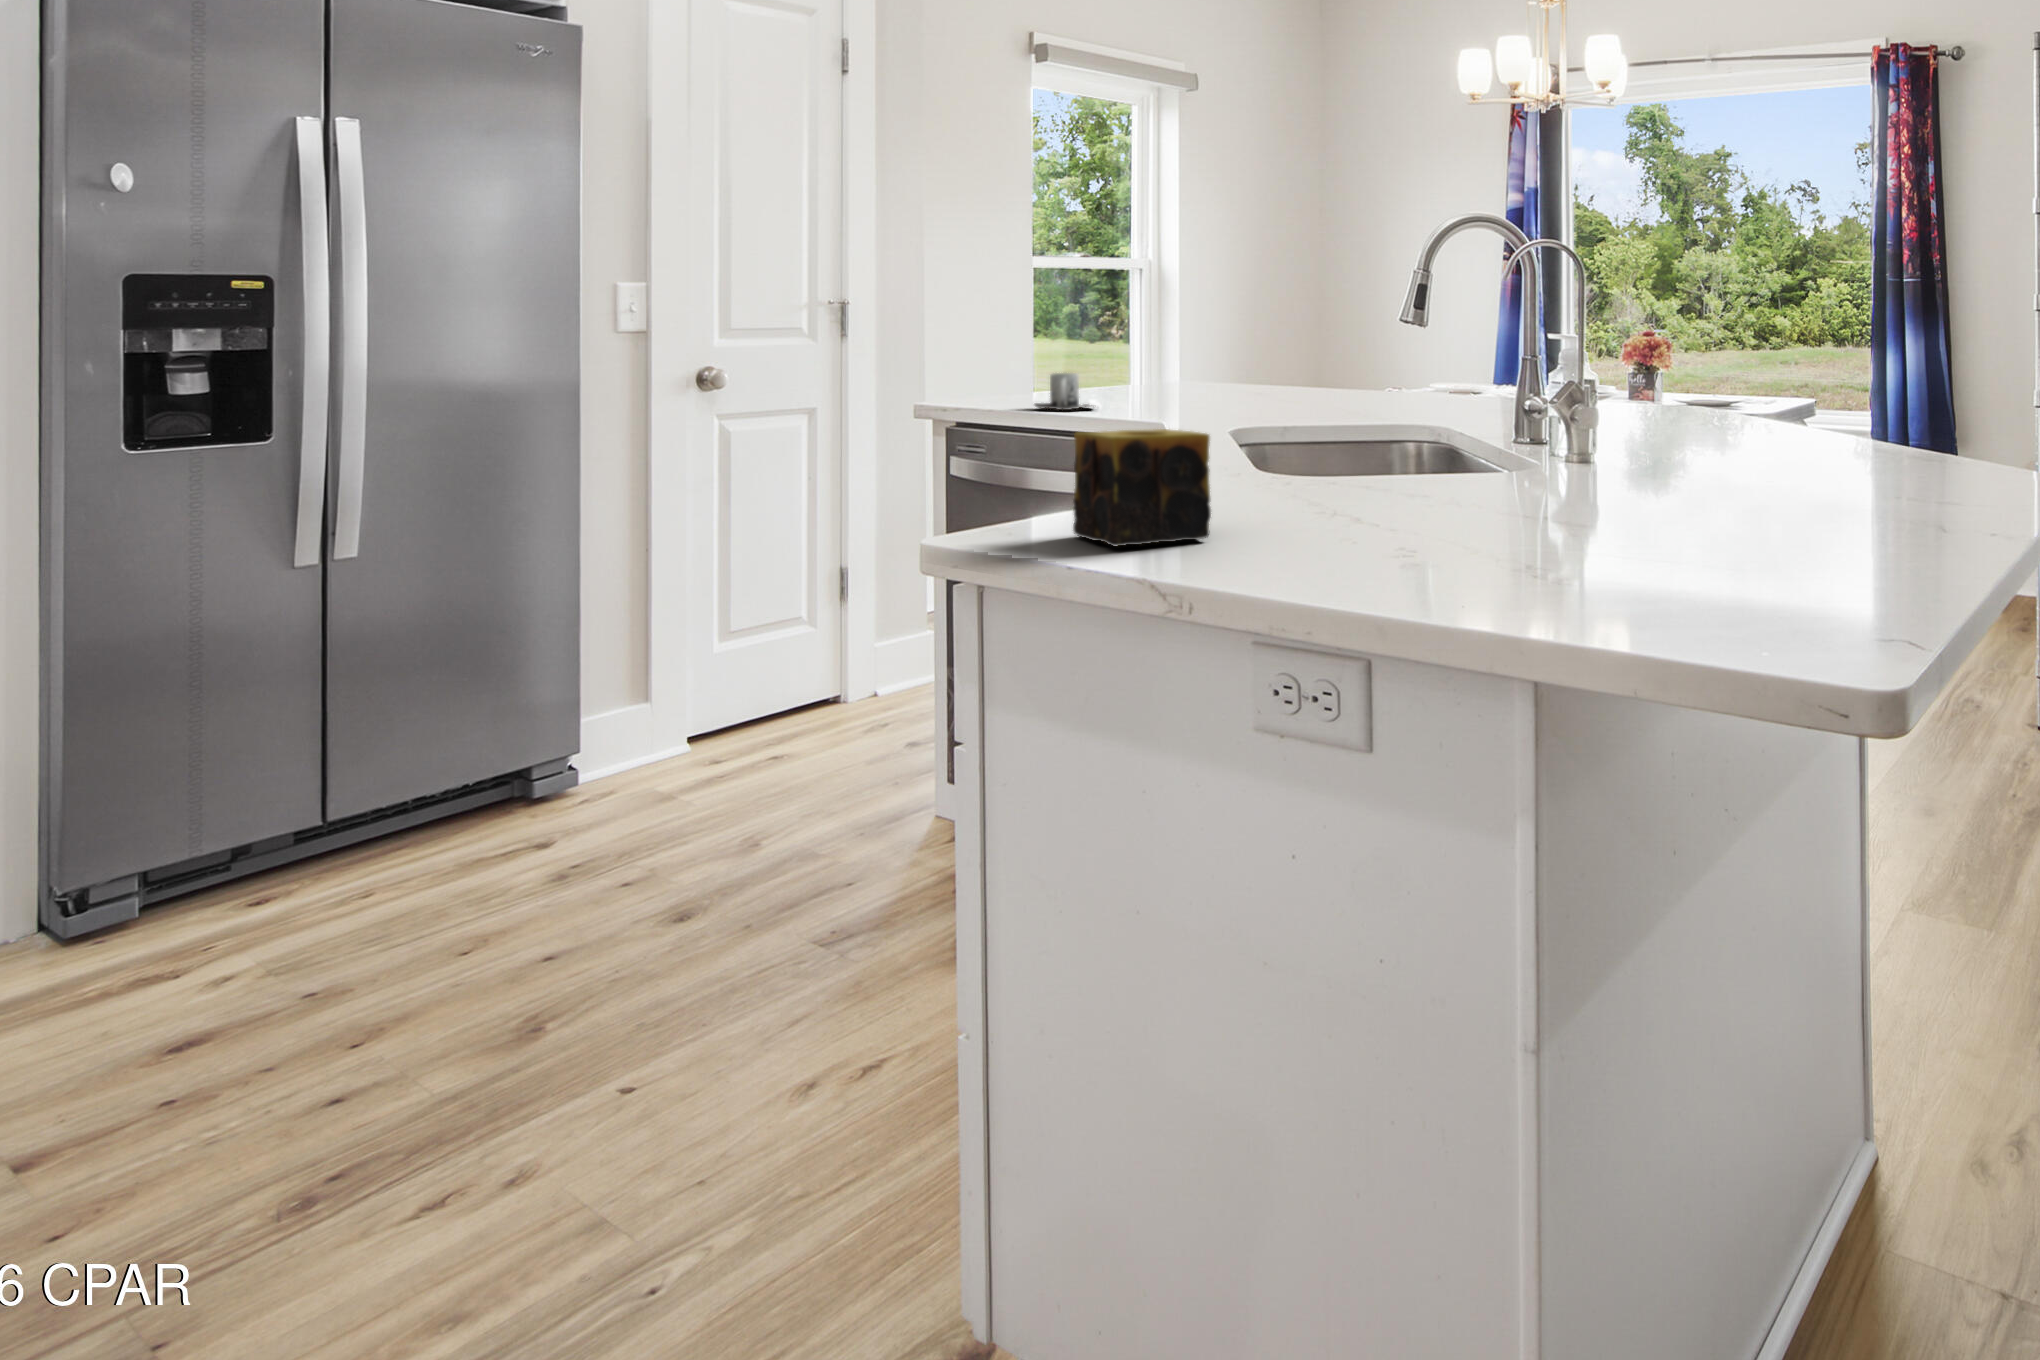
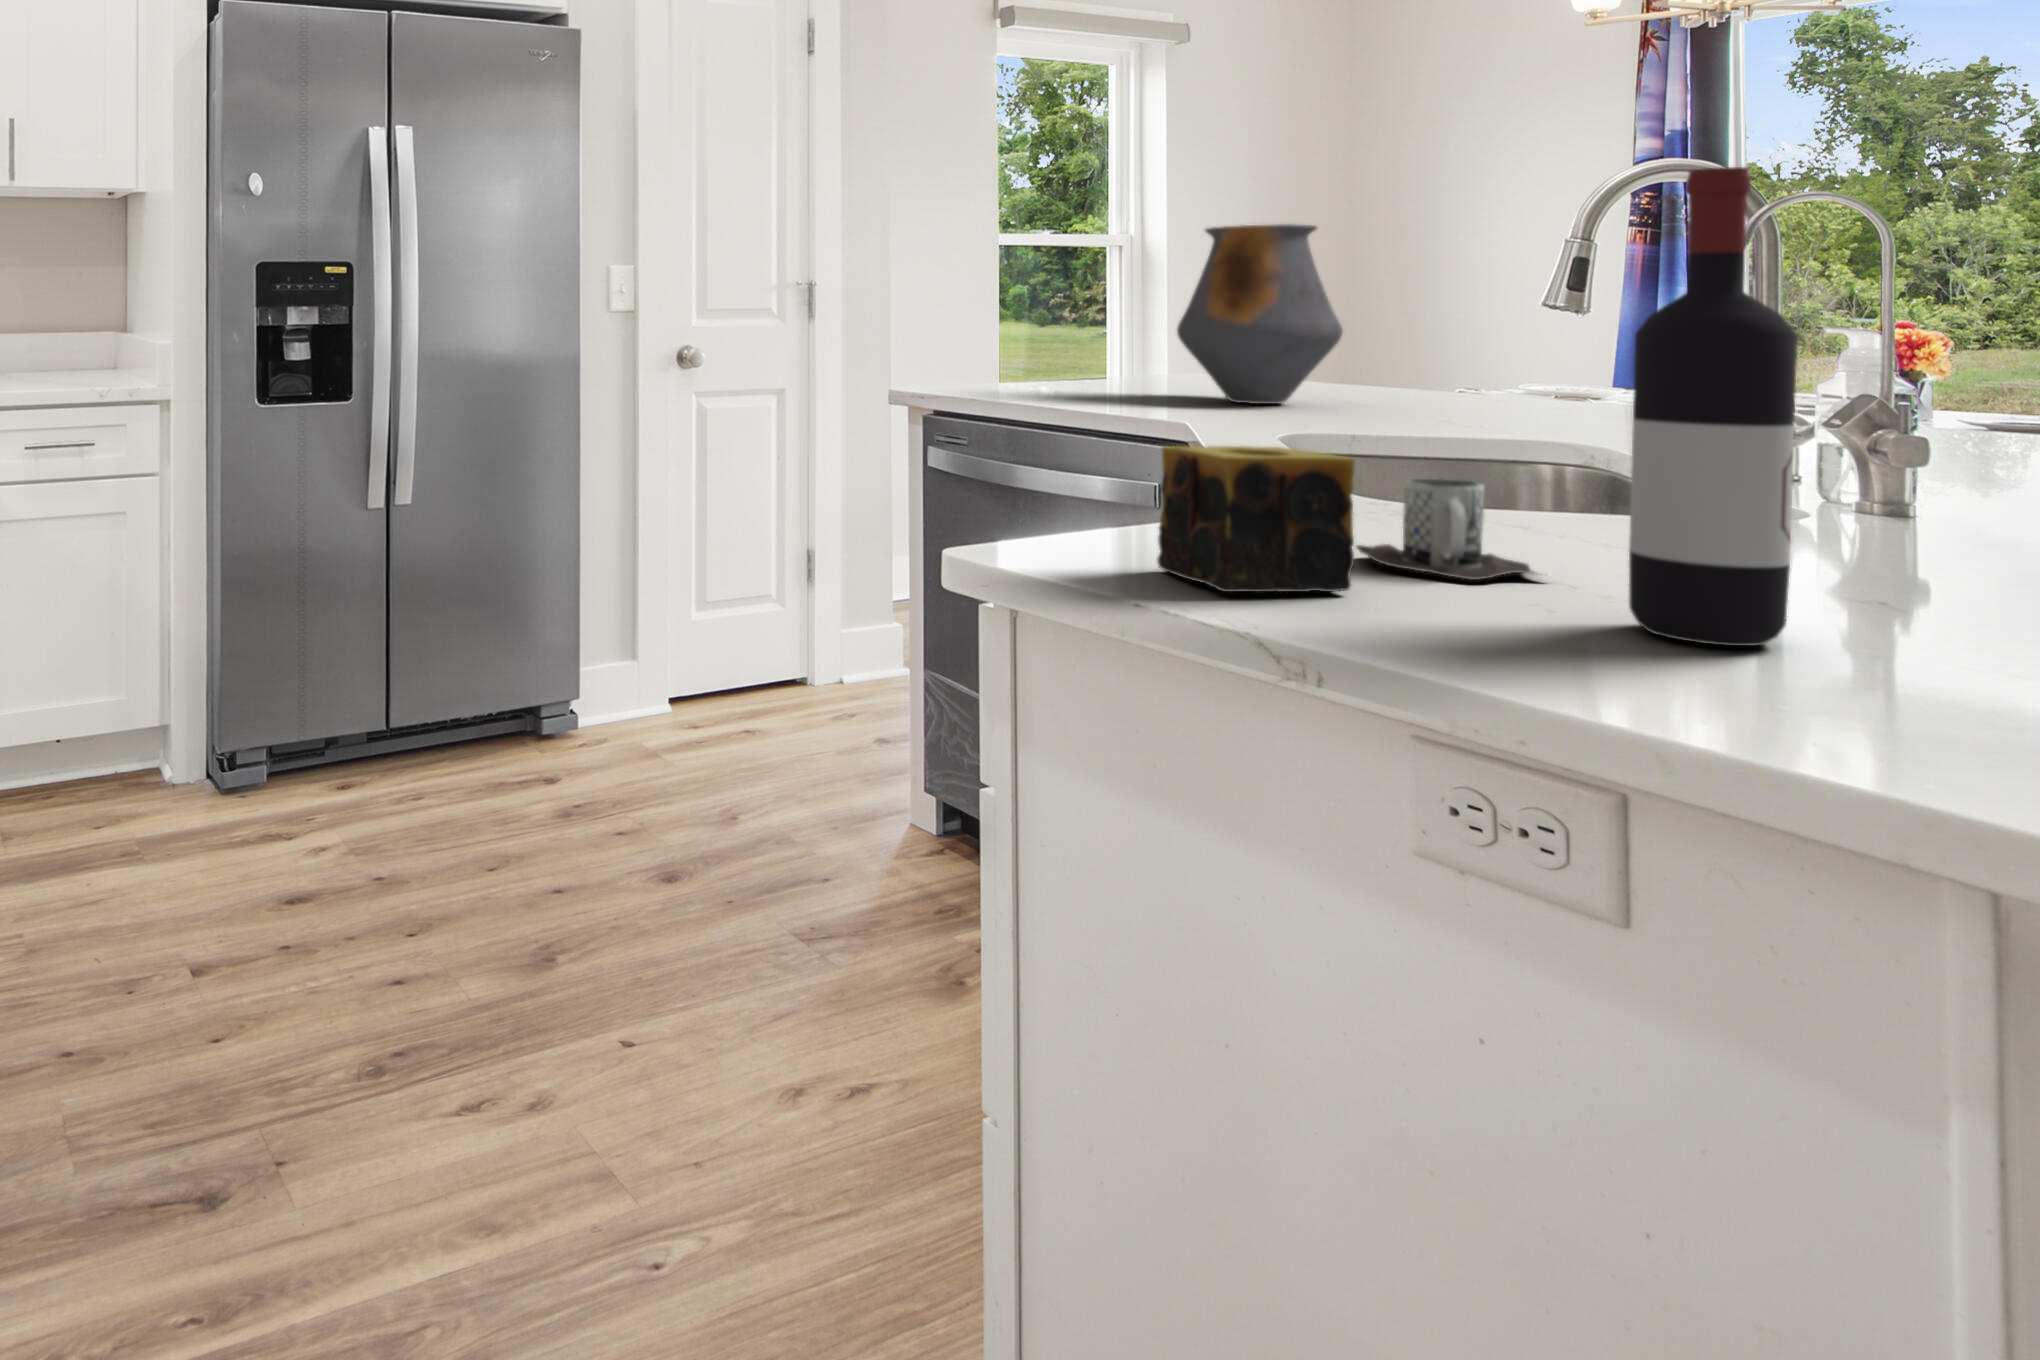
wine bottle: none [1377,216,1464,550] -> present [1629,167,1798,646]
vase: none [1161,253,1287,406] -> present [1177,224,1343,404]
mug: present [1034,373,1092,410] -> present [1356,479,1534,580]

